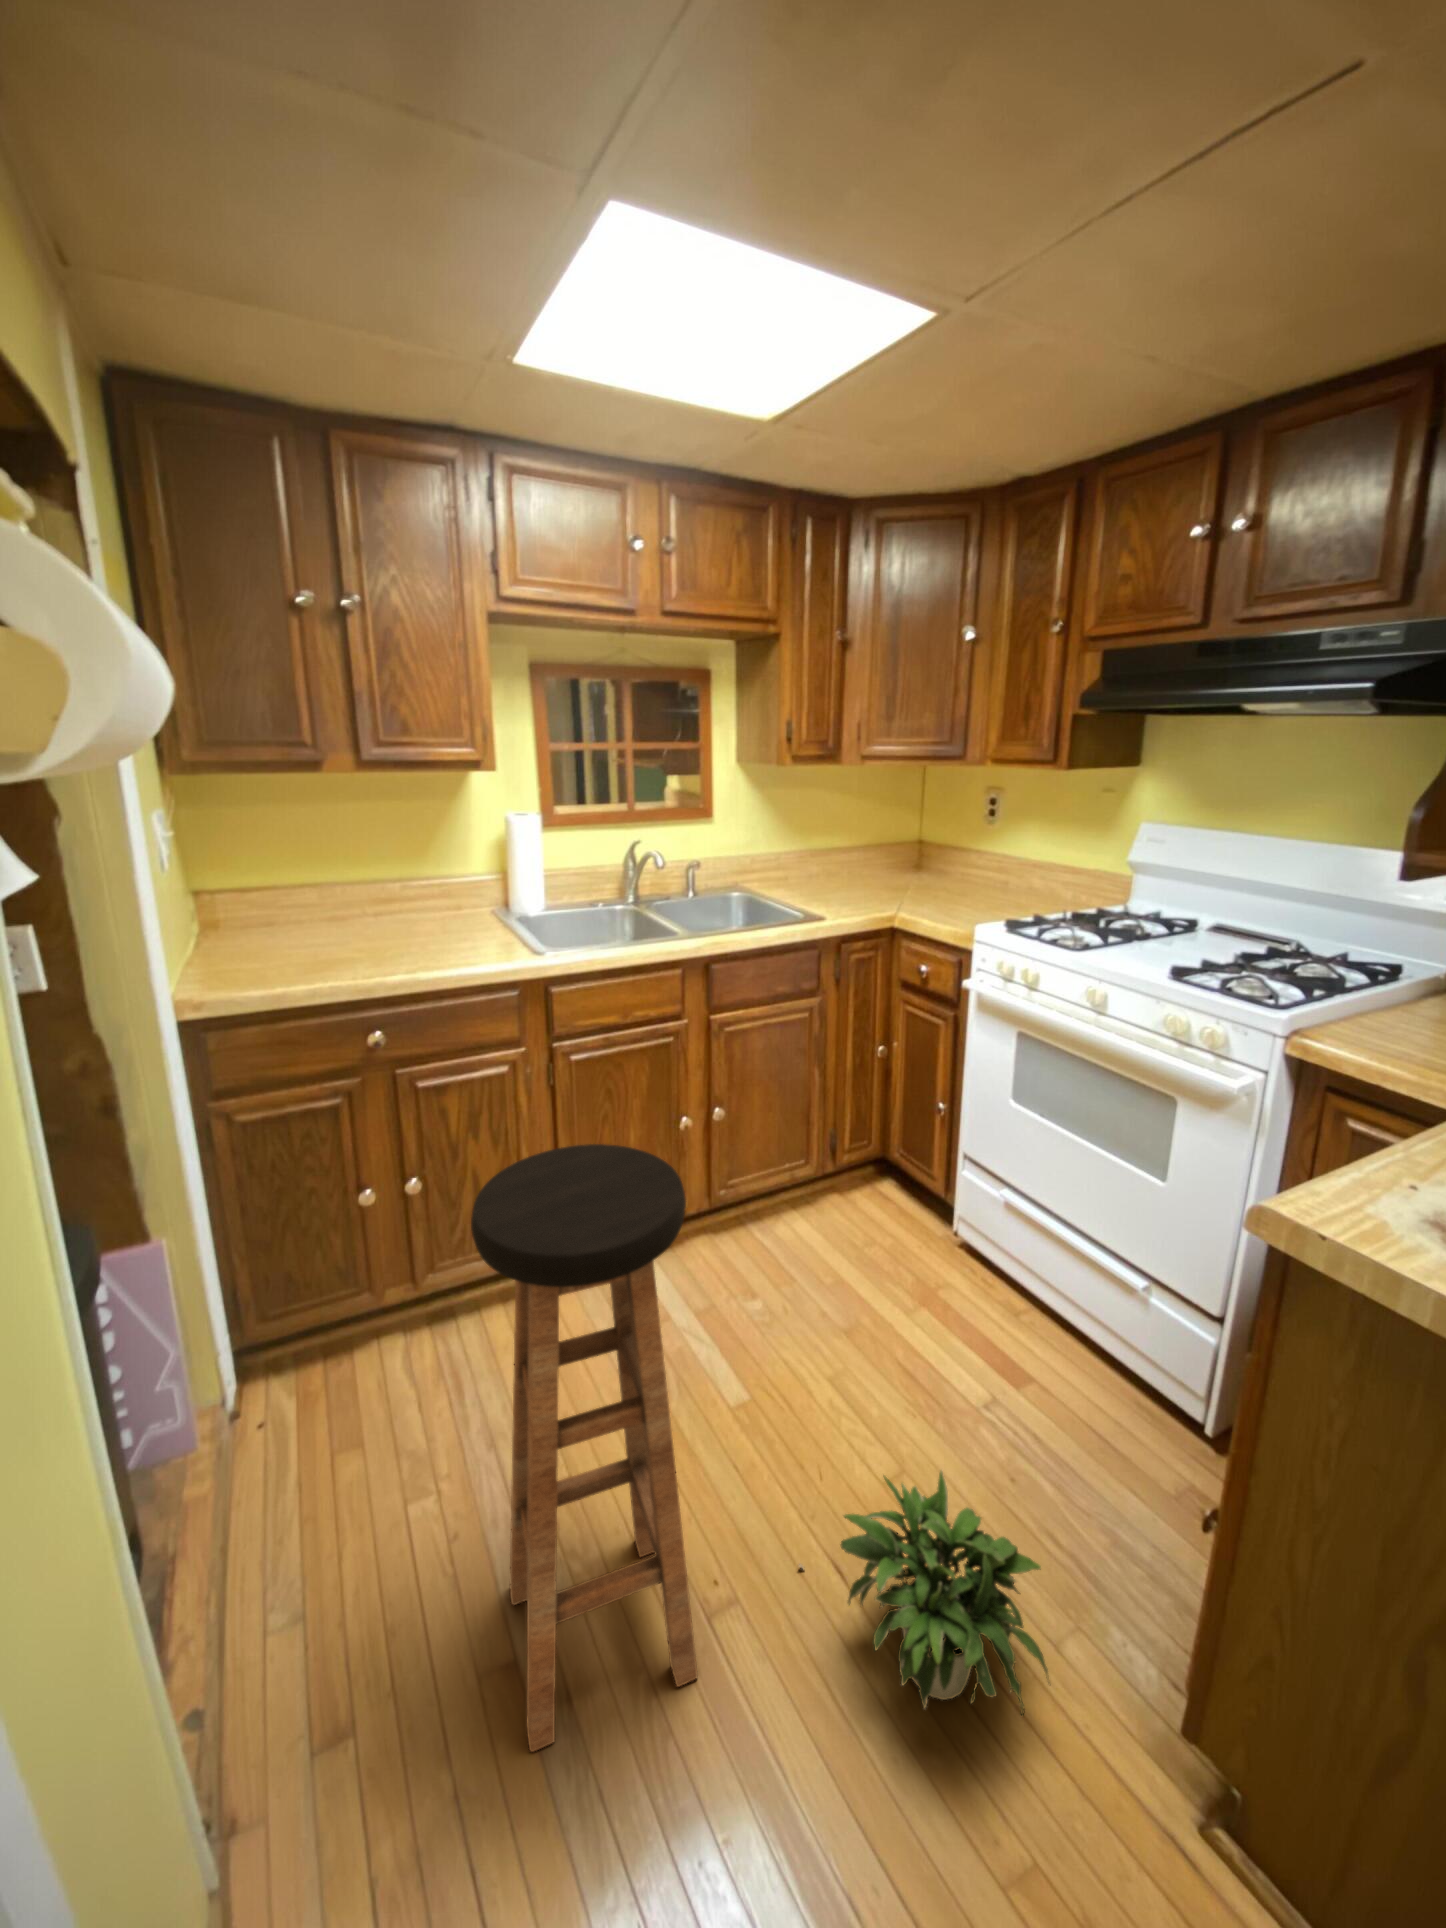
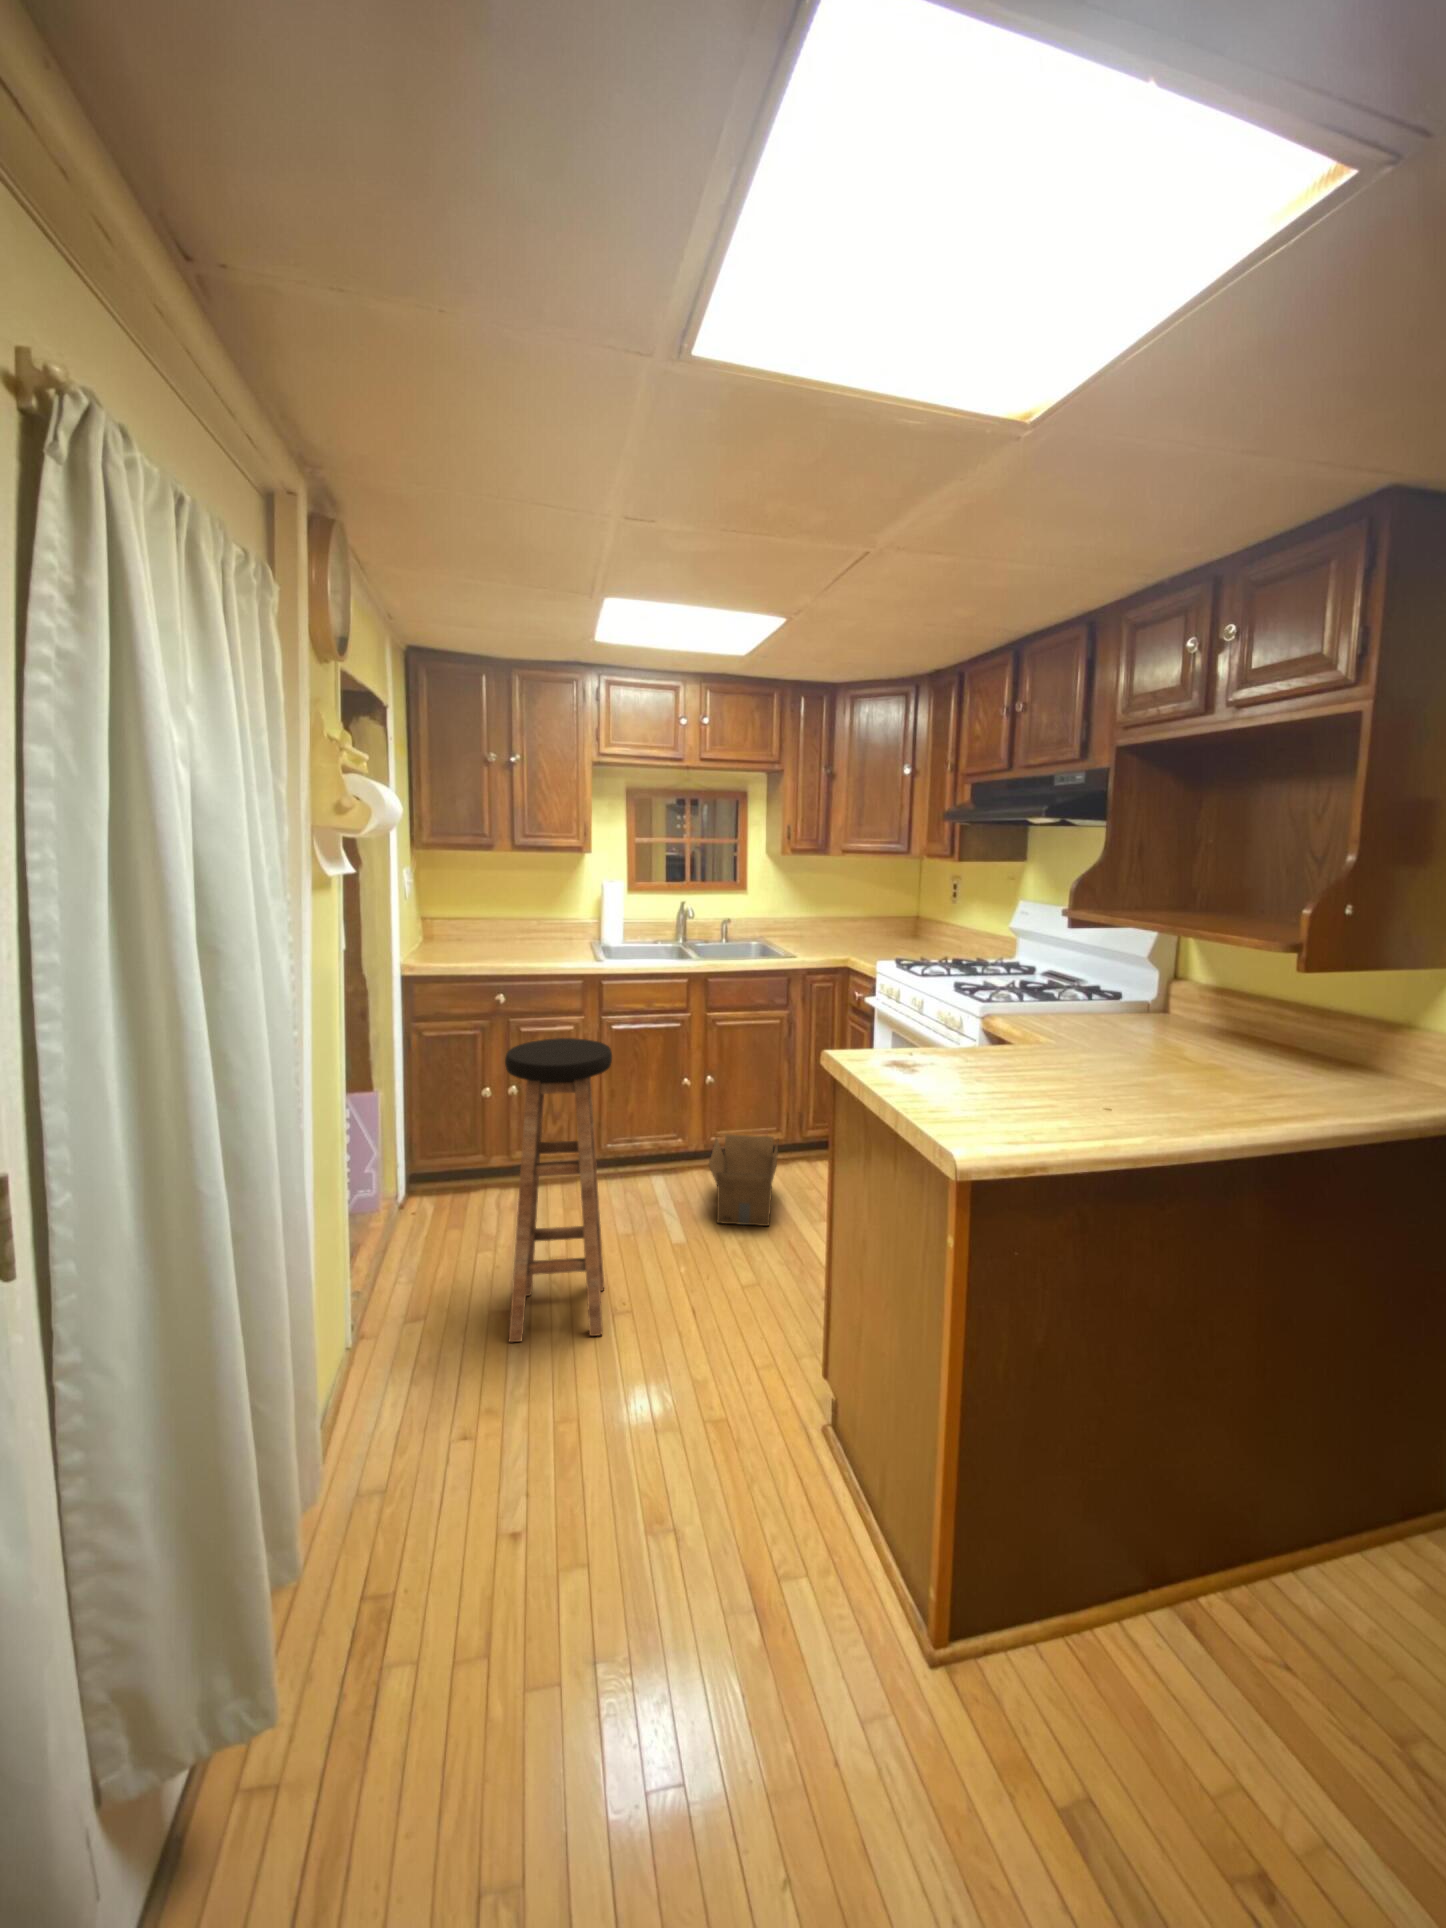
cardboard box: none [744,1191,865,1347] -> present [709,1134,778,1226]
potted plant: present [799,1471,1048,1716] -> none [676,1241,790,1367]

